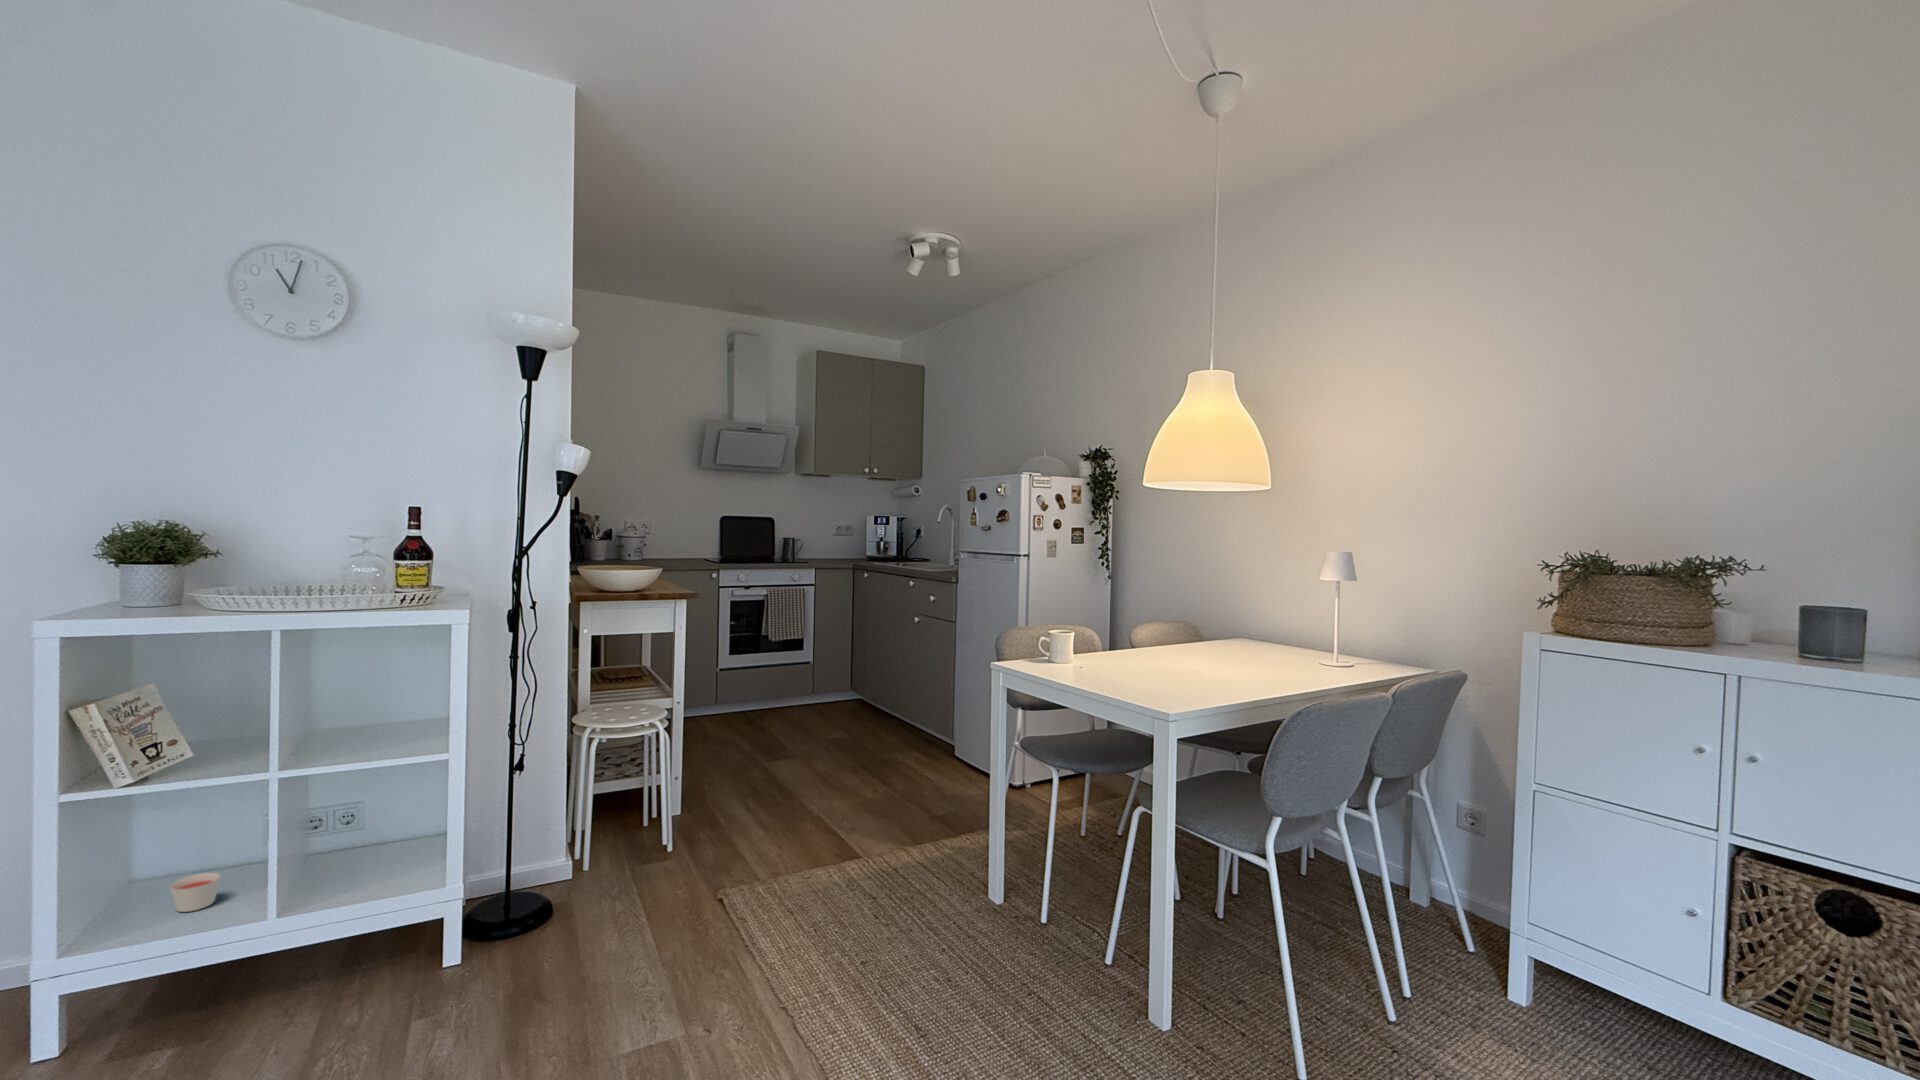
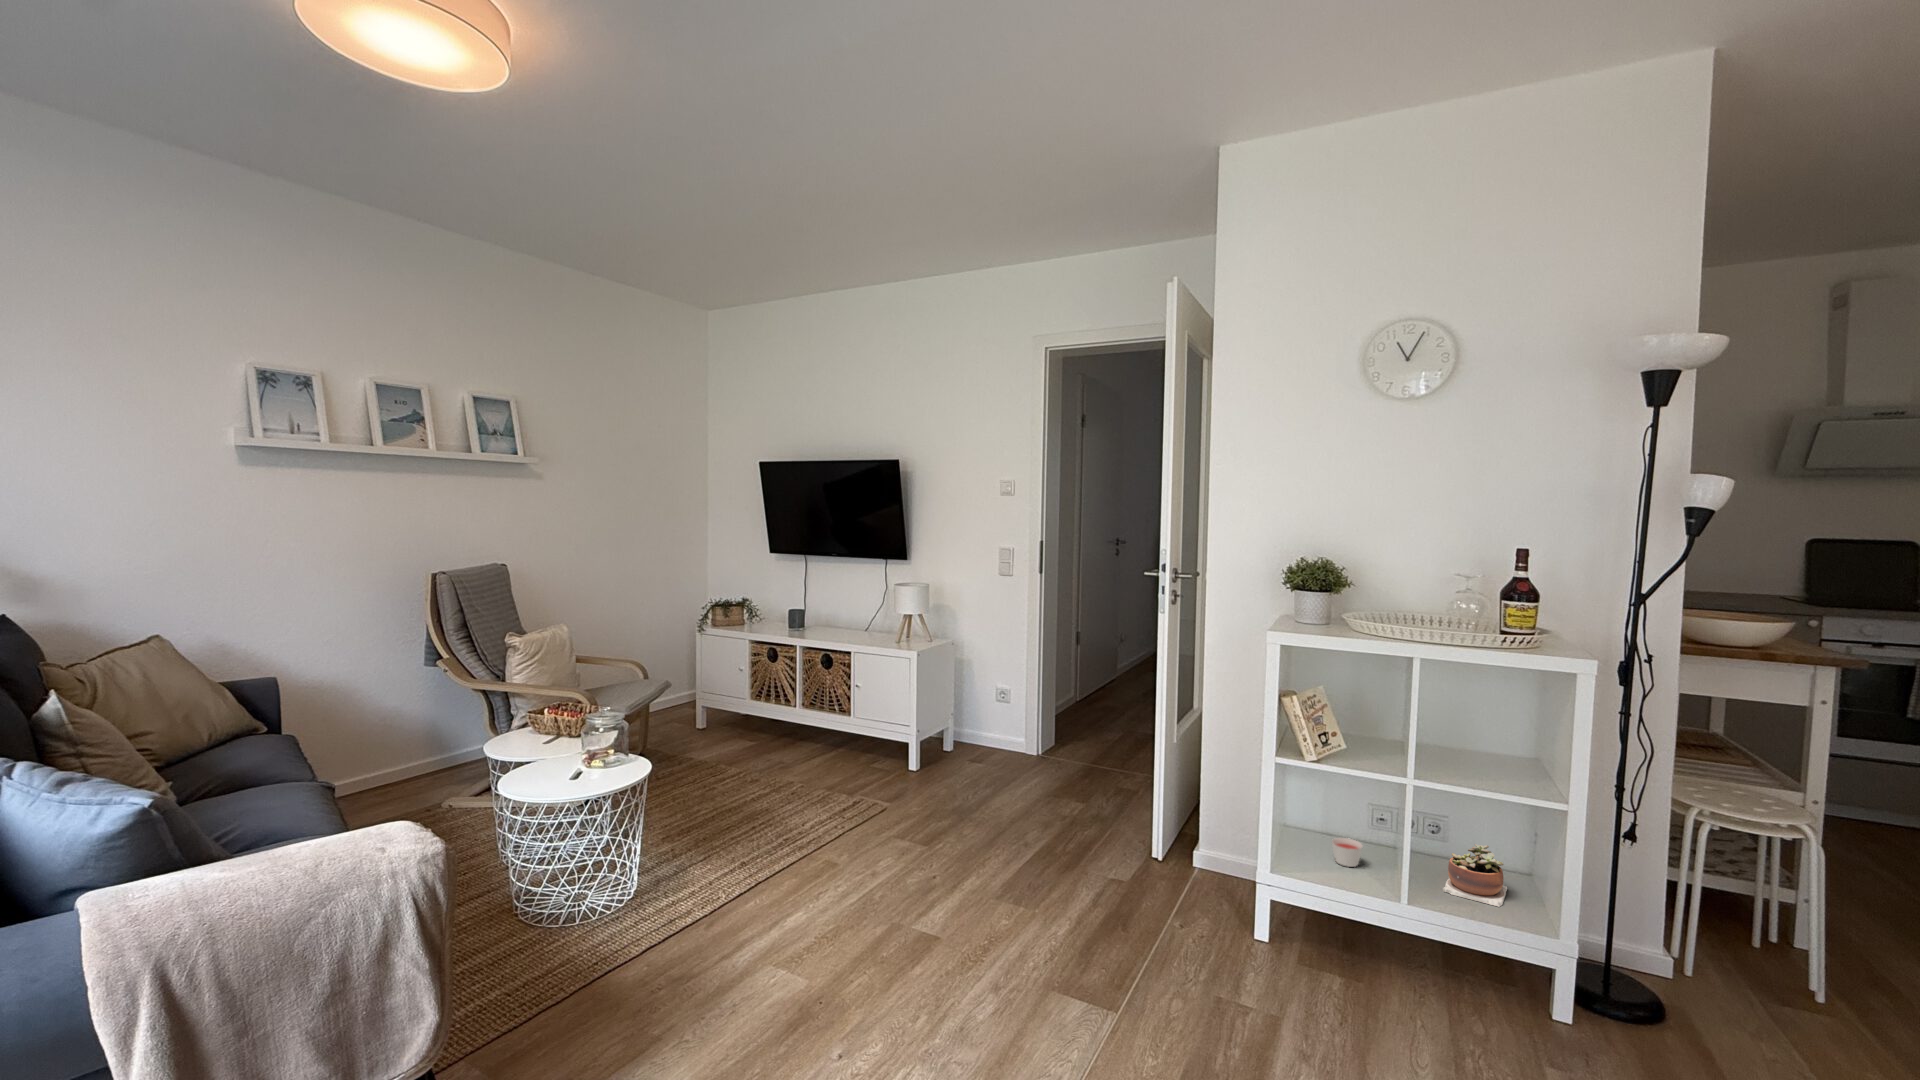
succulent plant: none [330,820,407,889] -> present [1443,844,1507,907]

